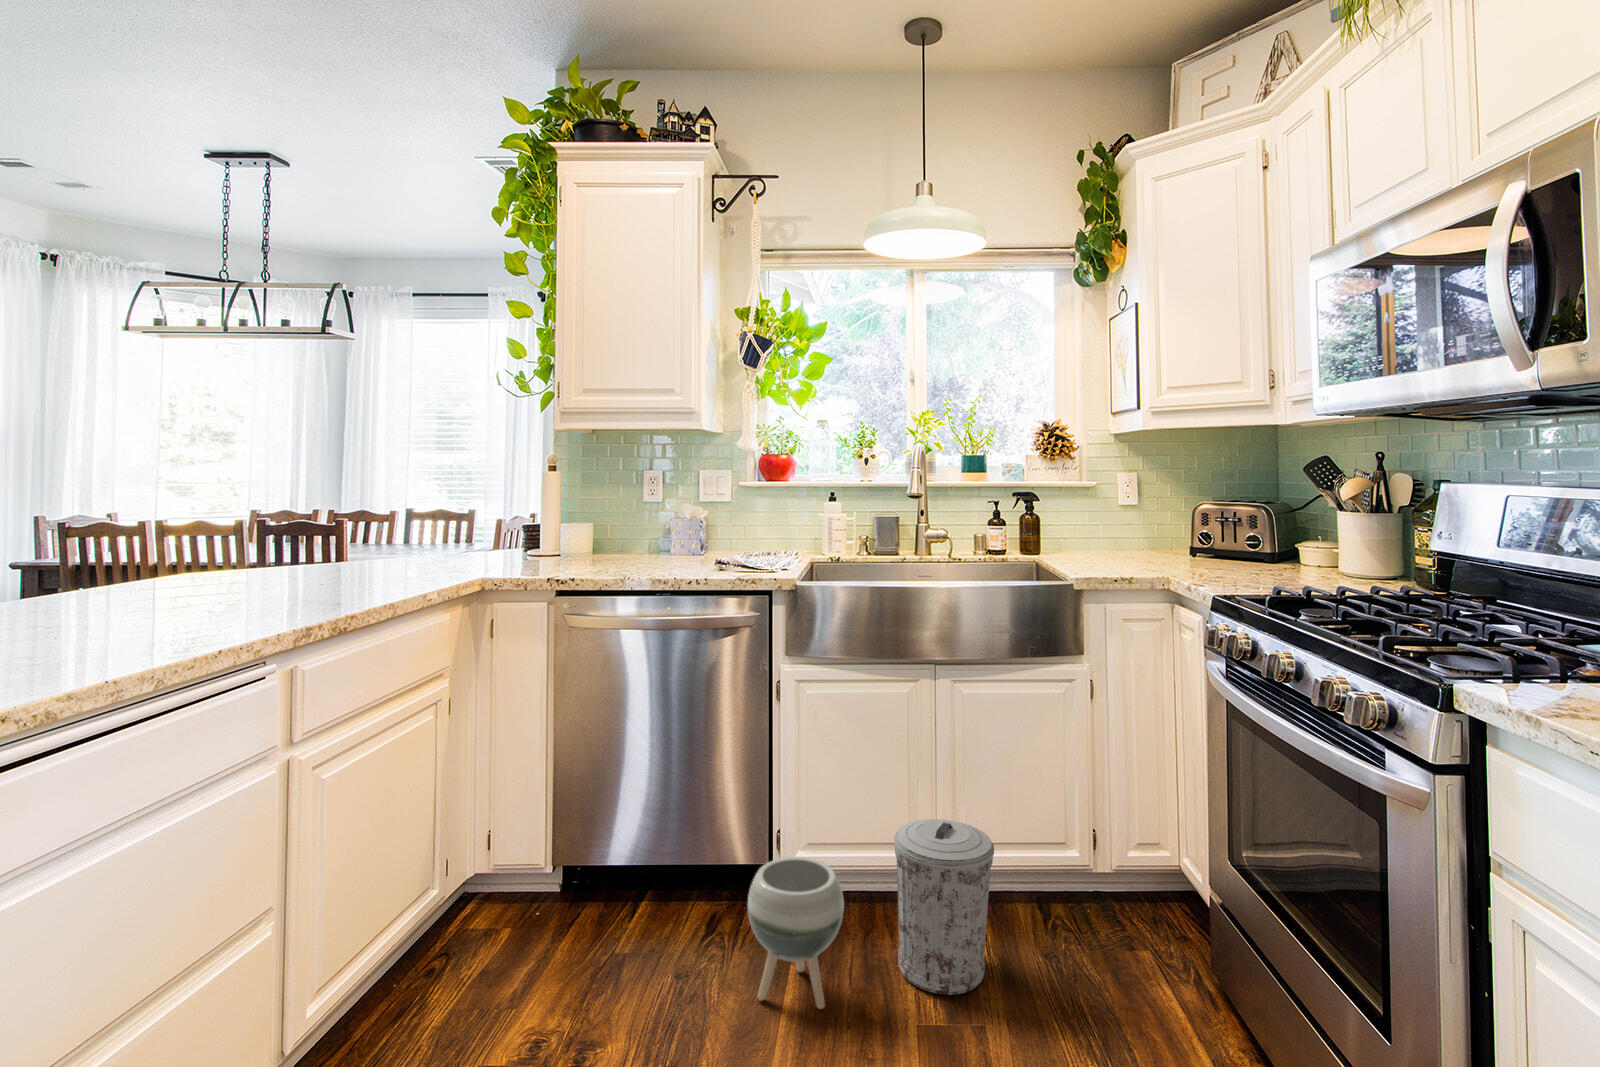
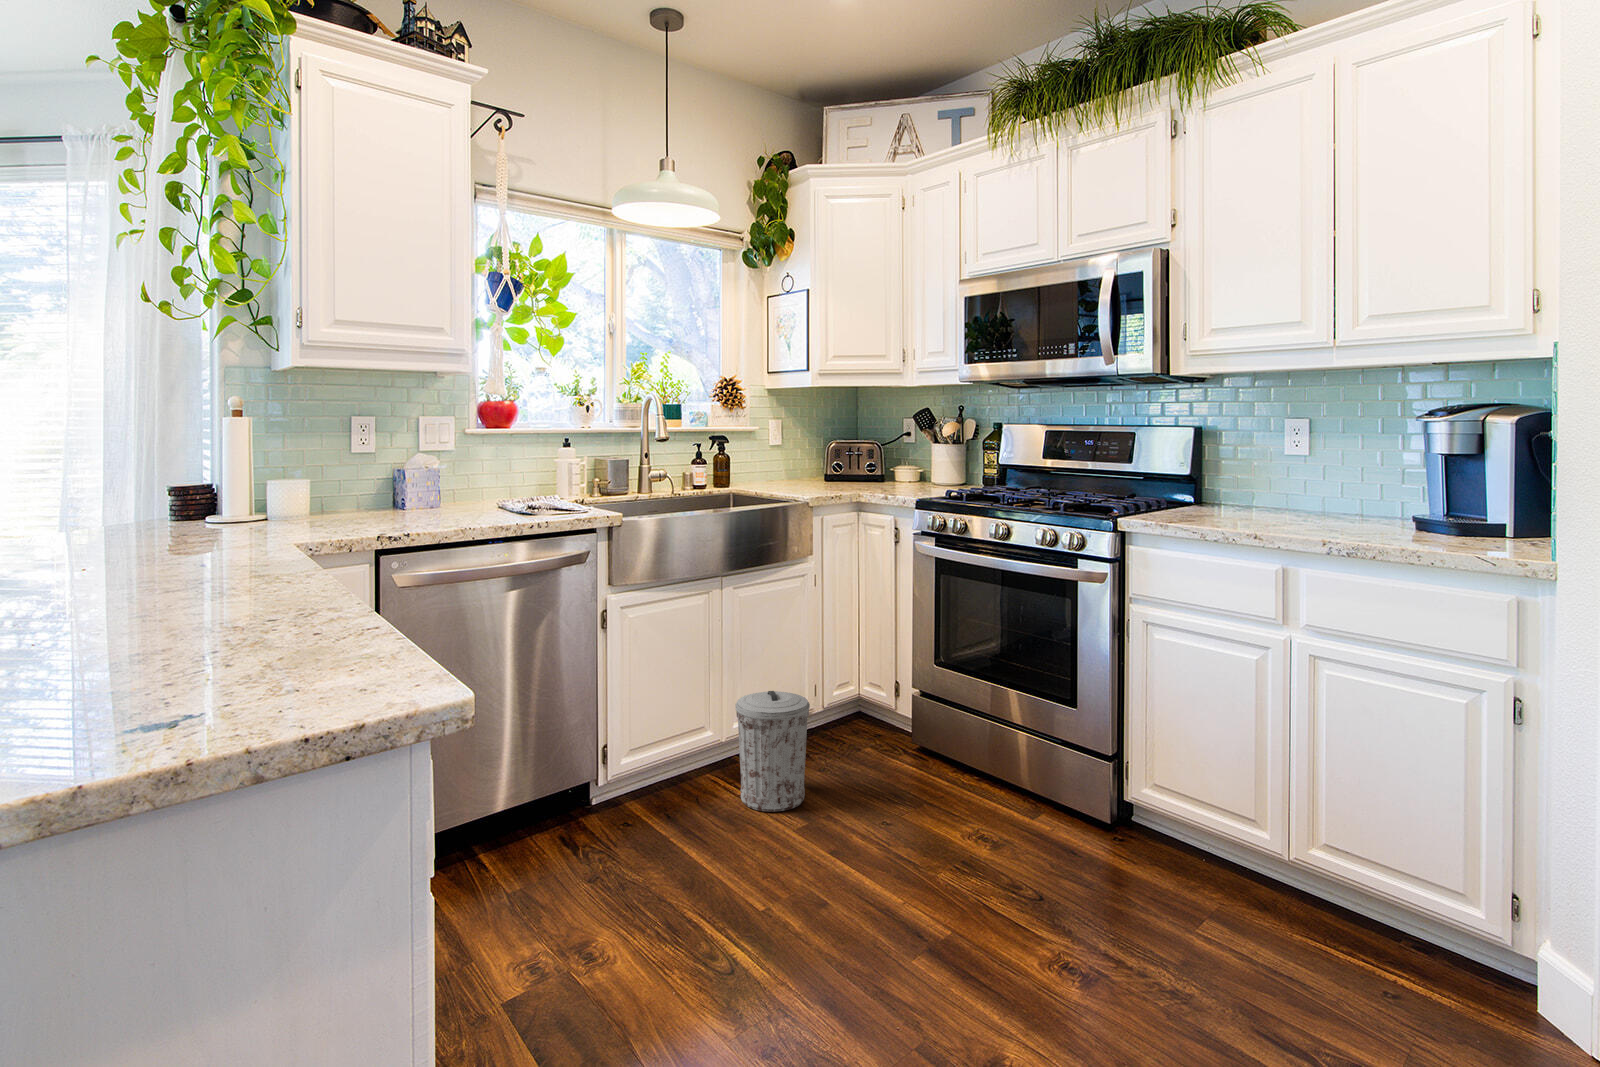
planter: present [748,857,844,1009] -> none [656,740,734,856]

